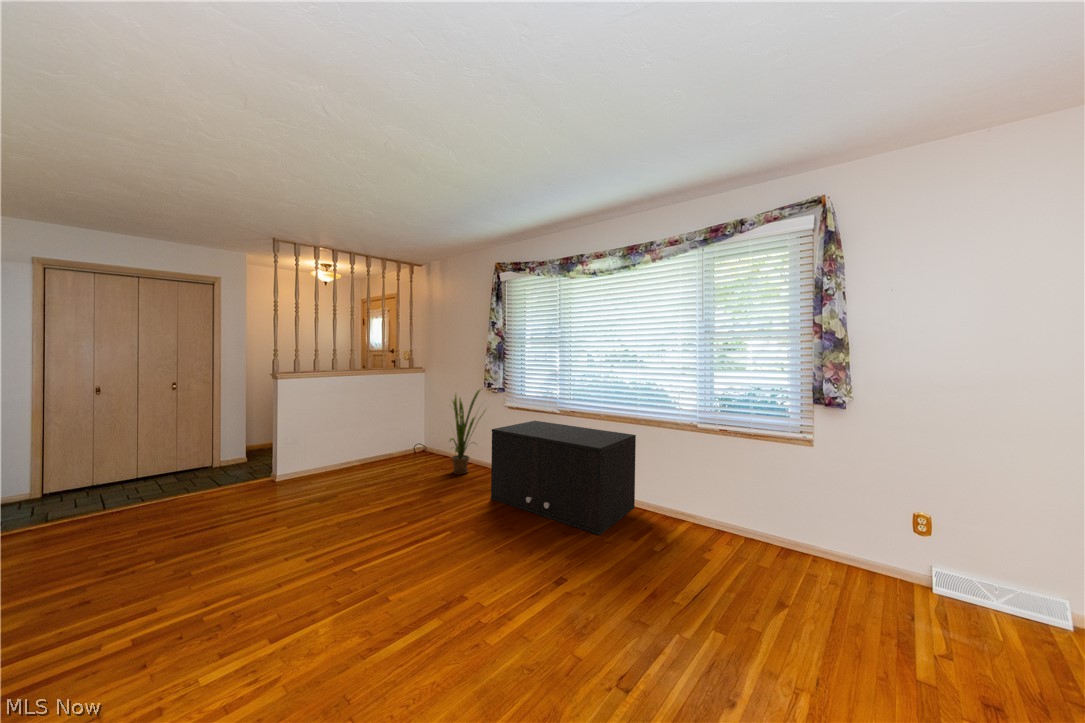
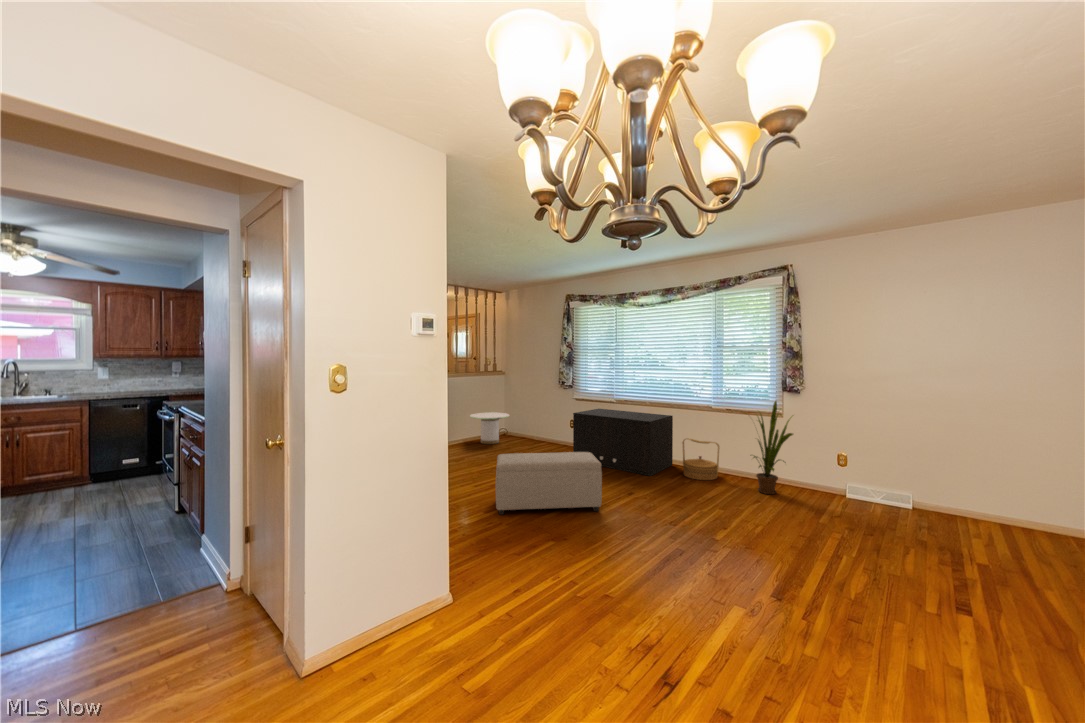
house plant: present [450,389,481,474] -> present [754,401,793,494]
side table: none [362,422,420,467] -> present [470,412,509,444]
woven basket: none [650,472,708,544] -> present [682,438,720,480]
ottoman: none [241,518,488,683] -> present [496,452,602,515]

